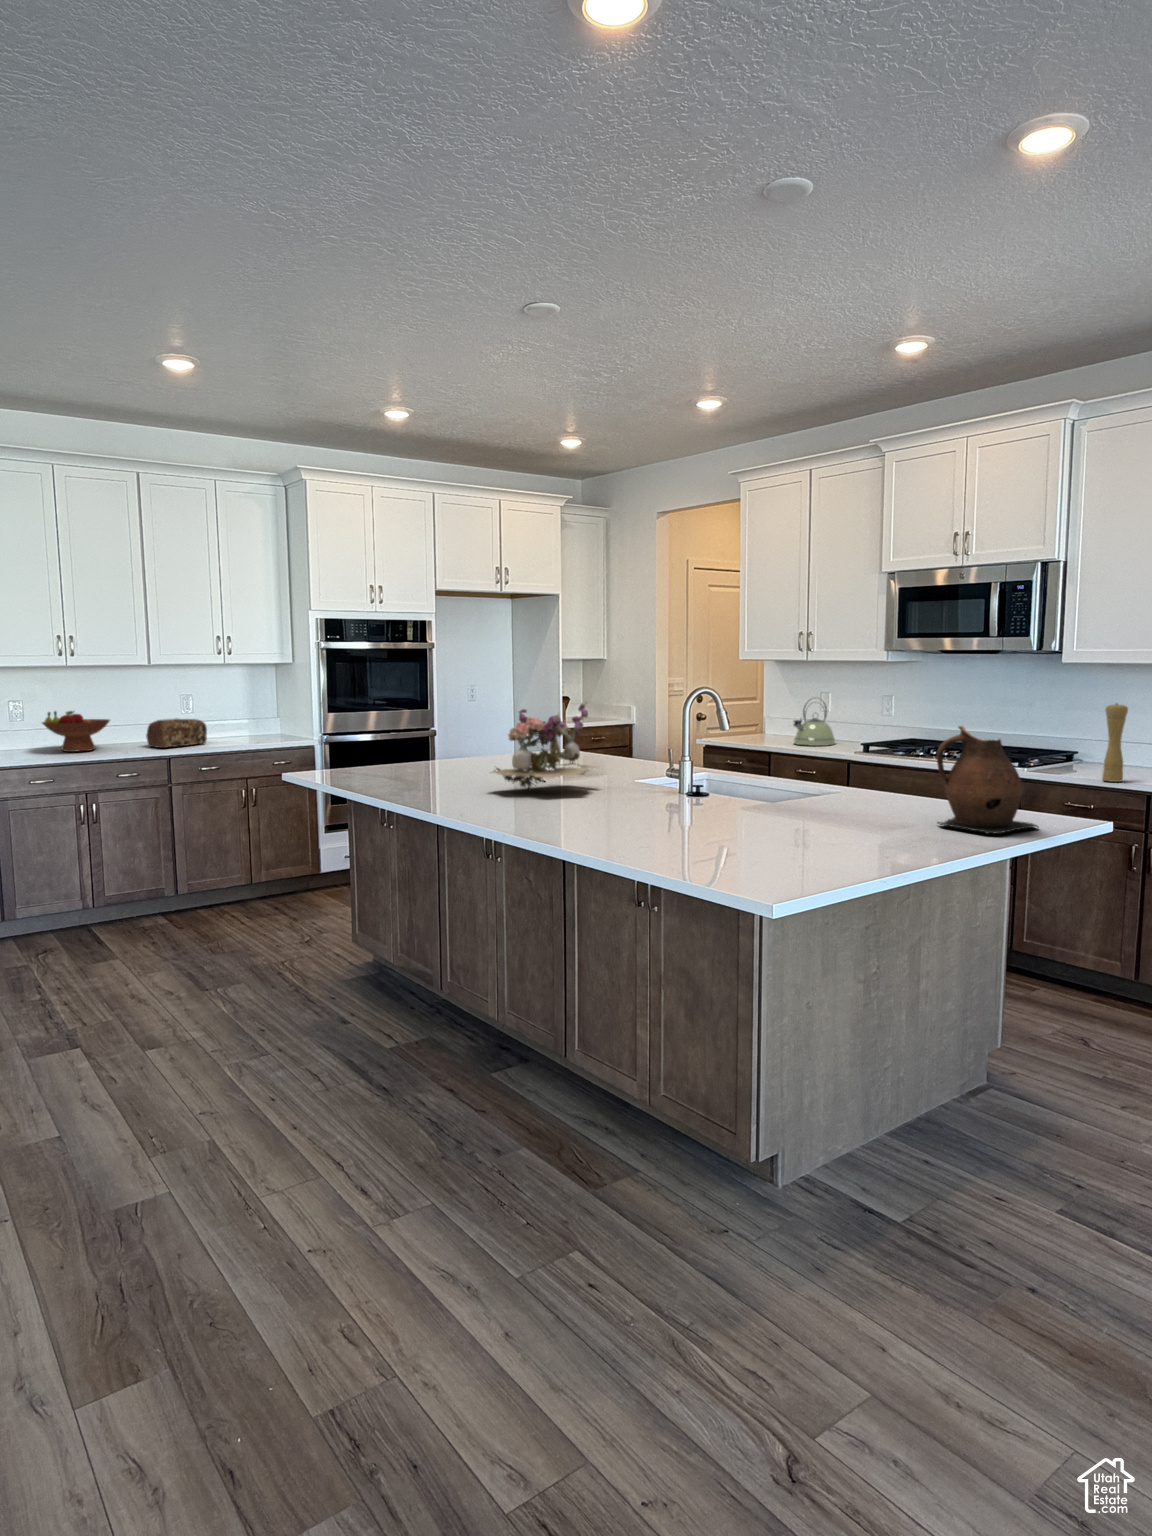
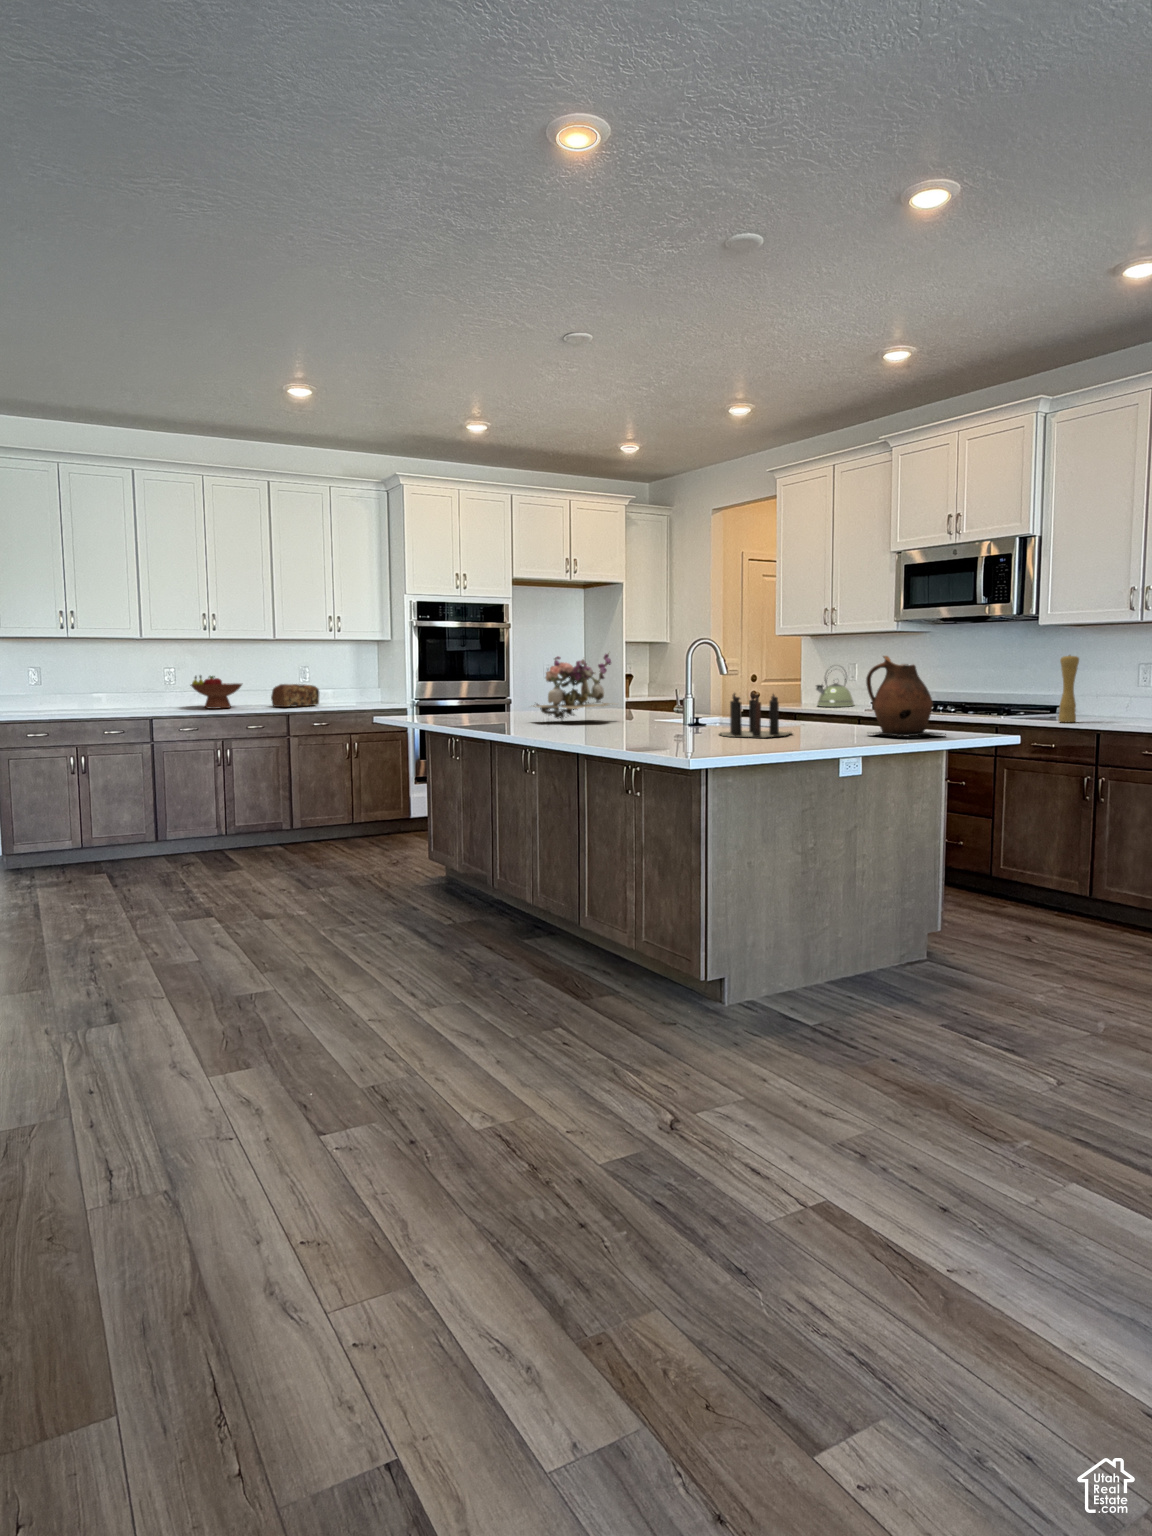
candle: none [739,769,868,836] -> present [720,692,792,738]

